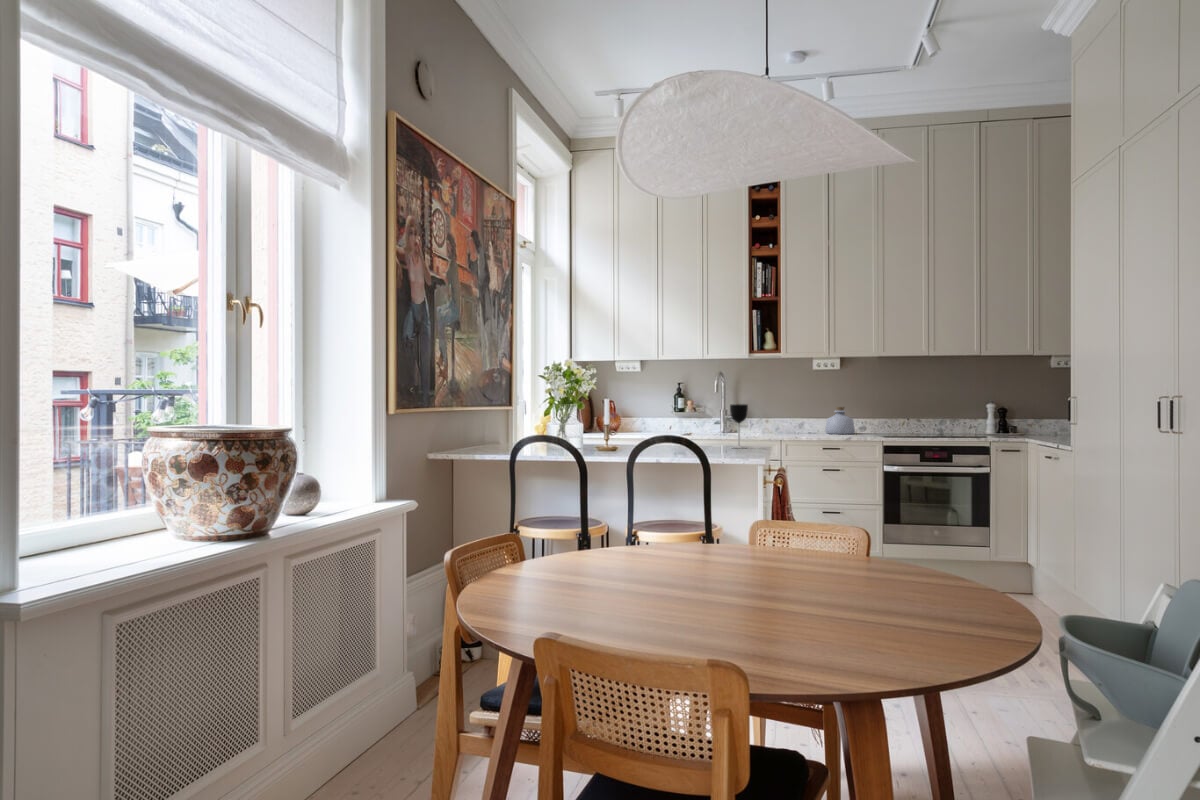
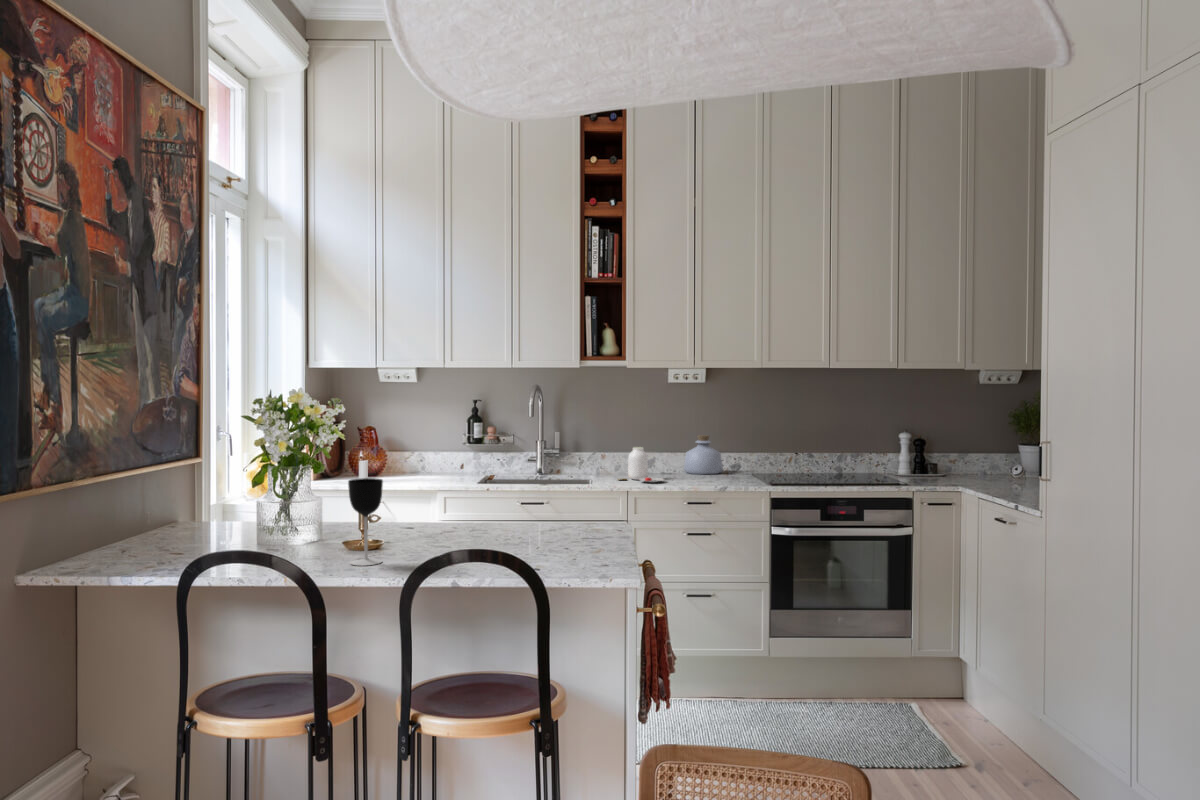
wine glass: present [730,404,748,448] -> present [348,478,383,566]
jar: none [773,413,808,436] -> present [624,447,664,483]

